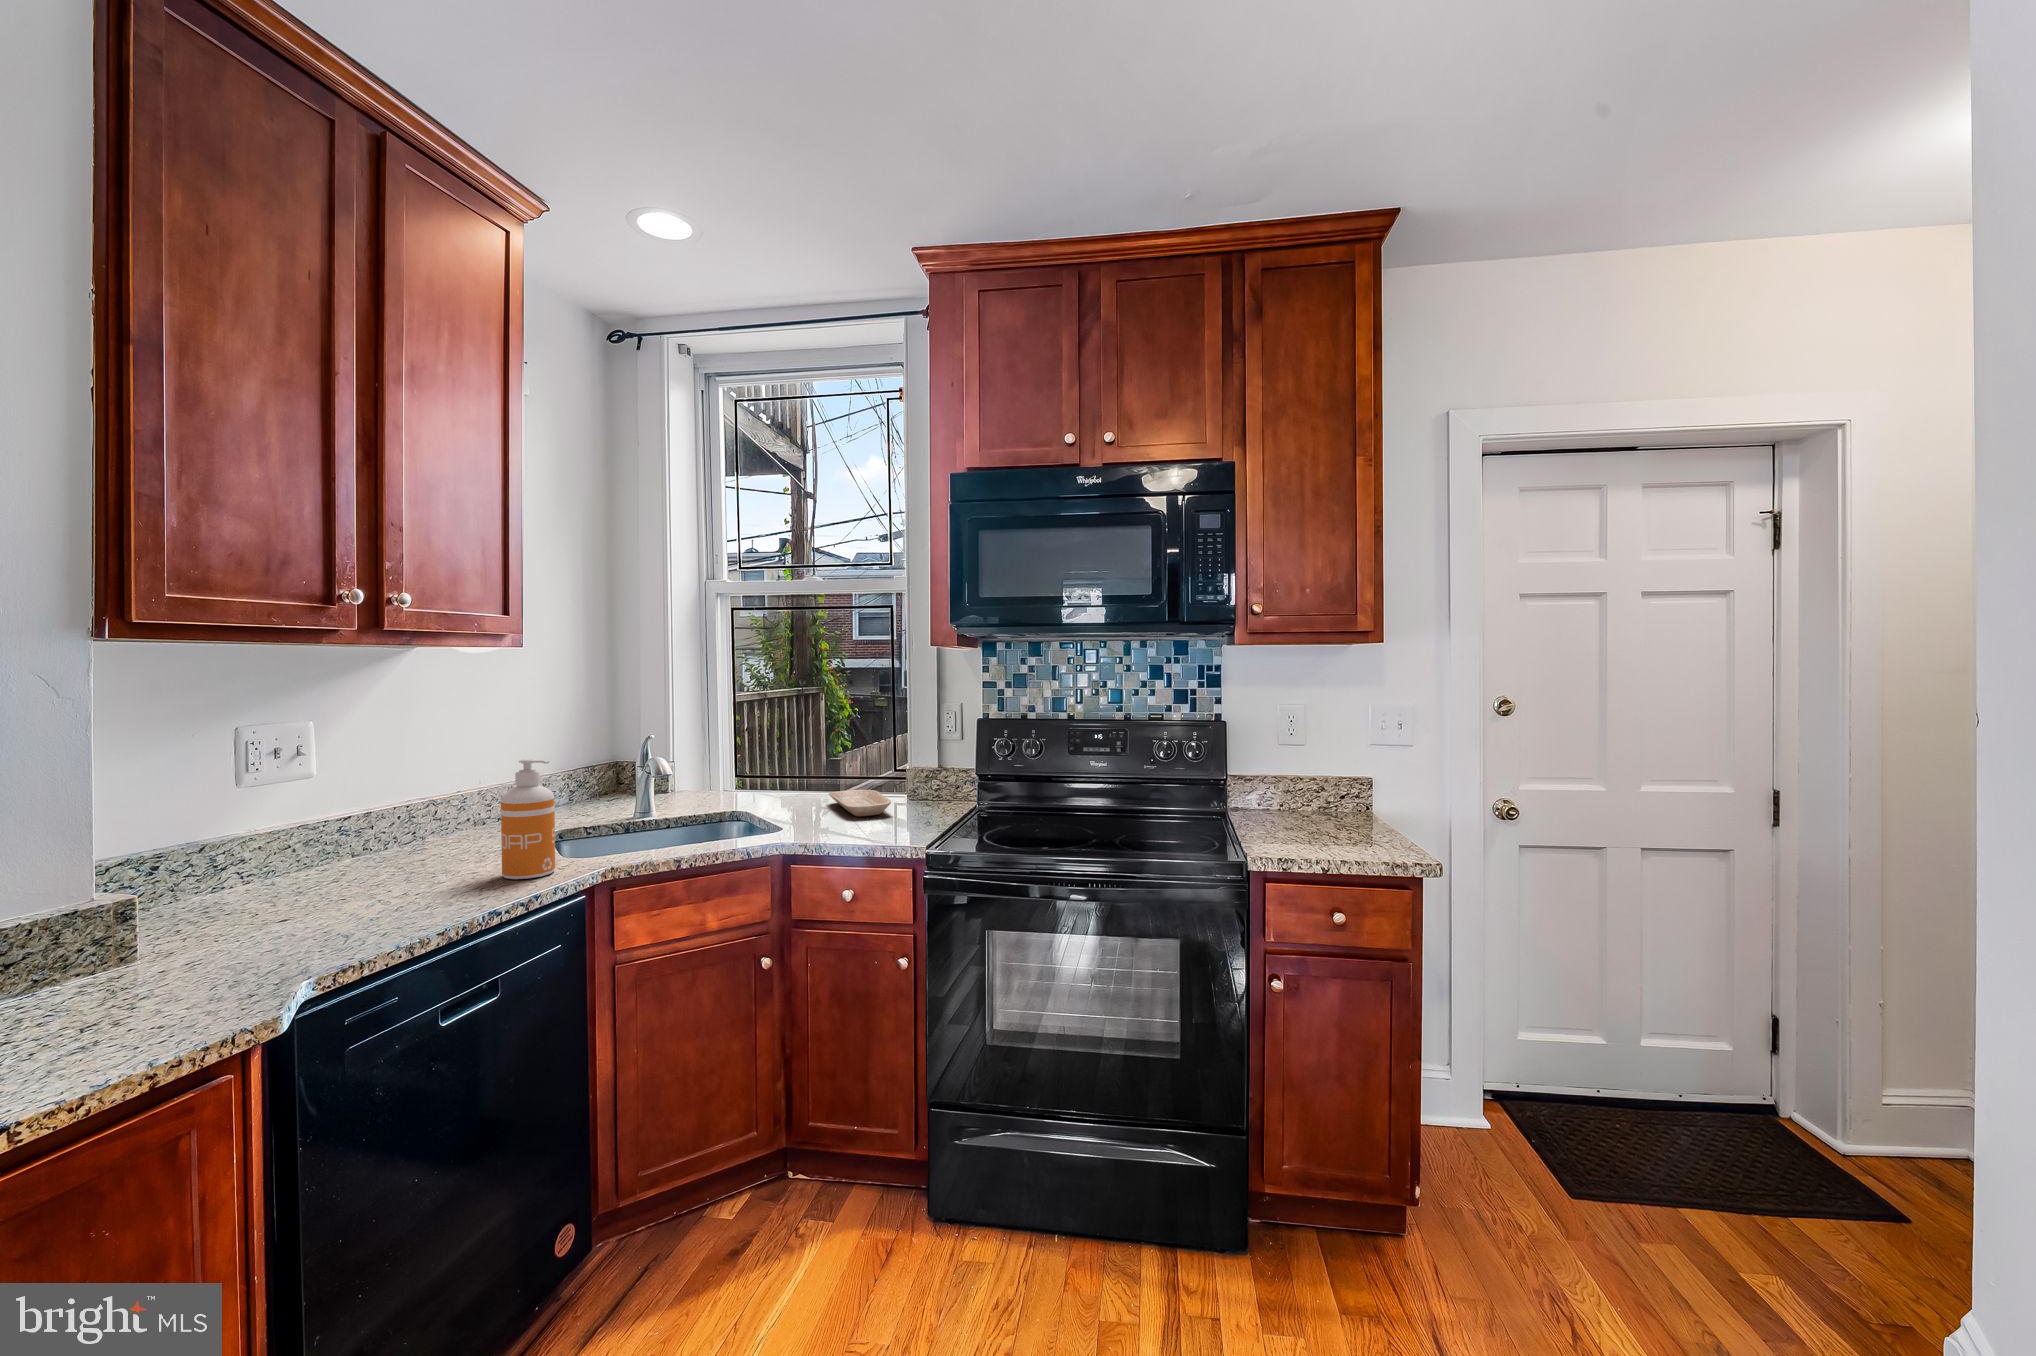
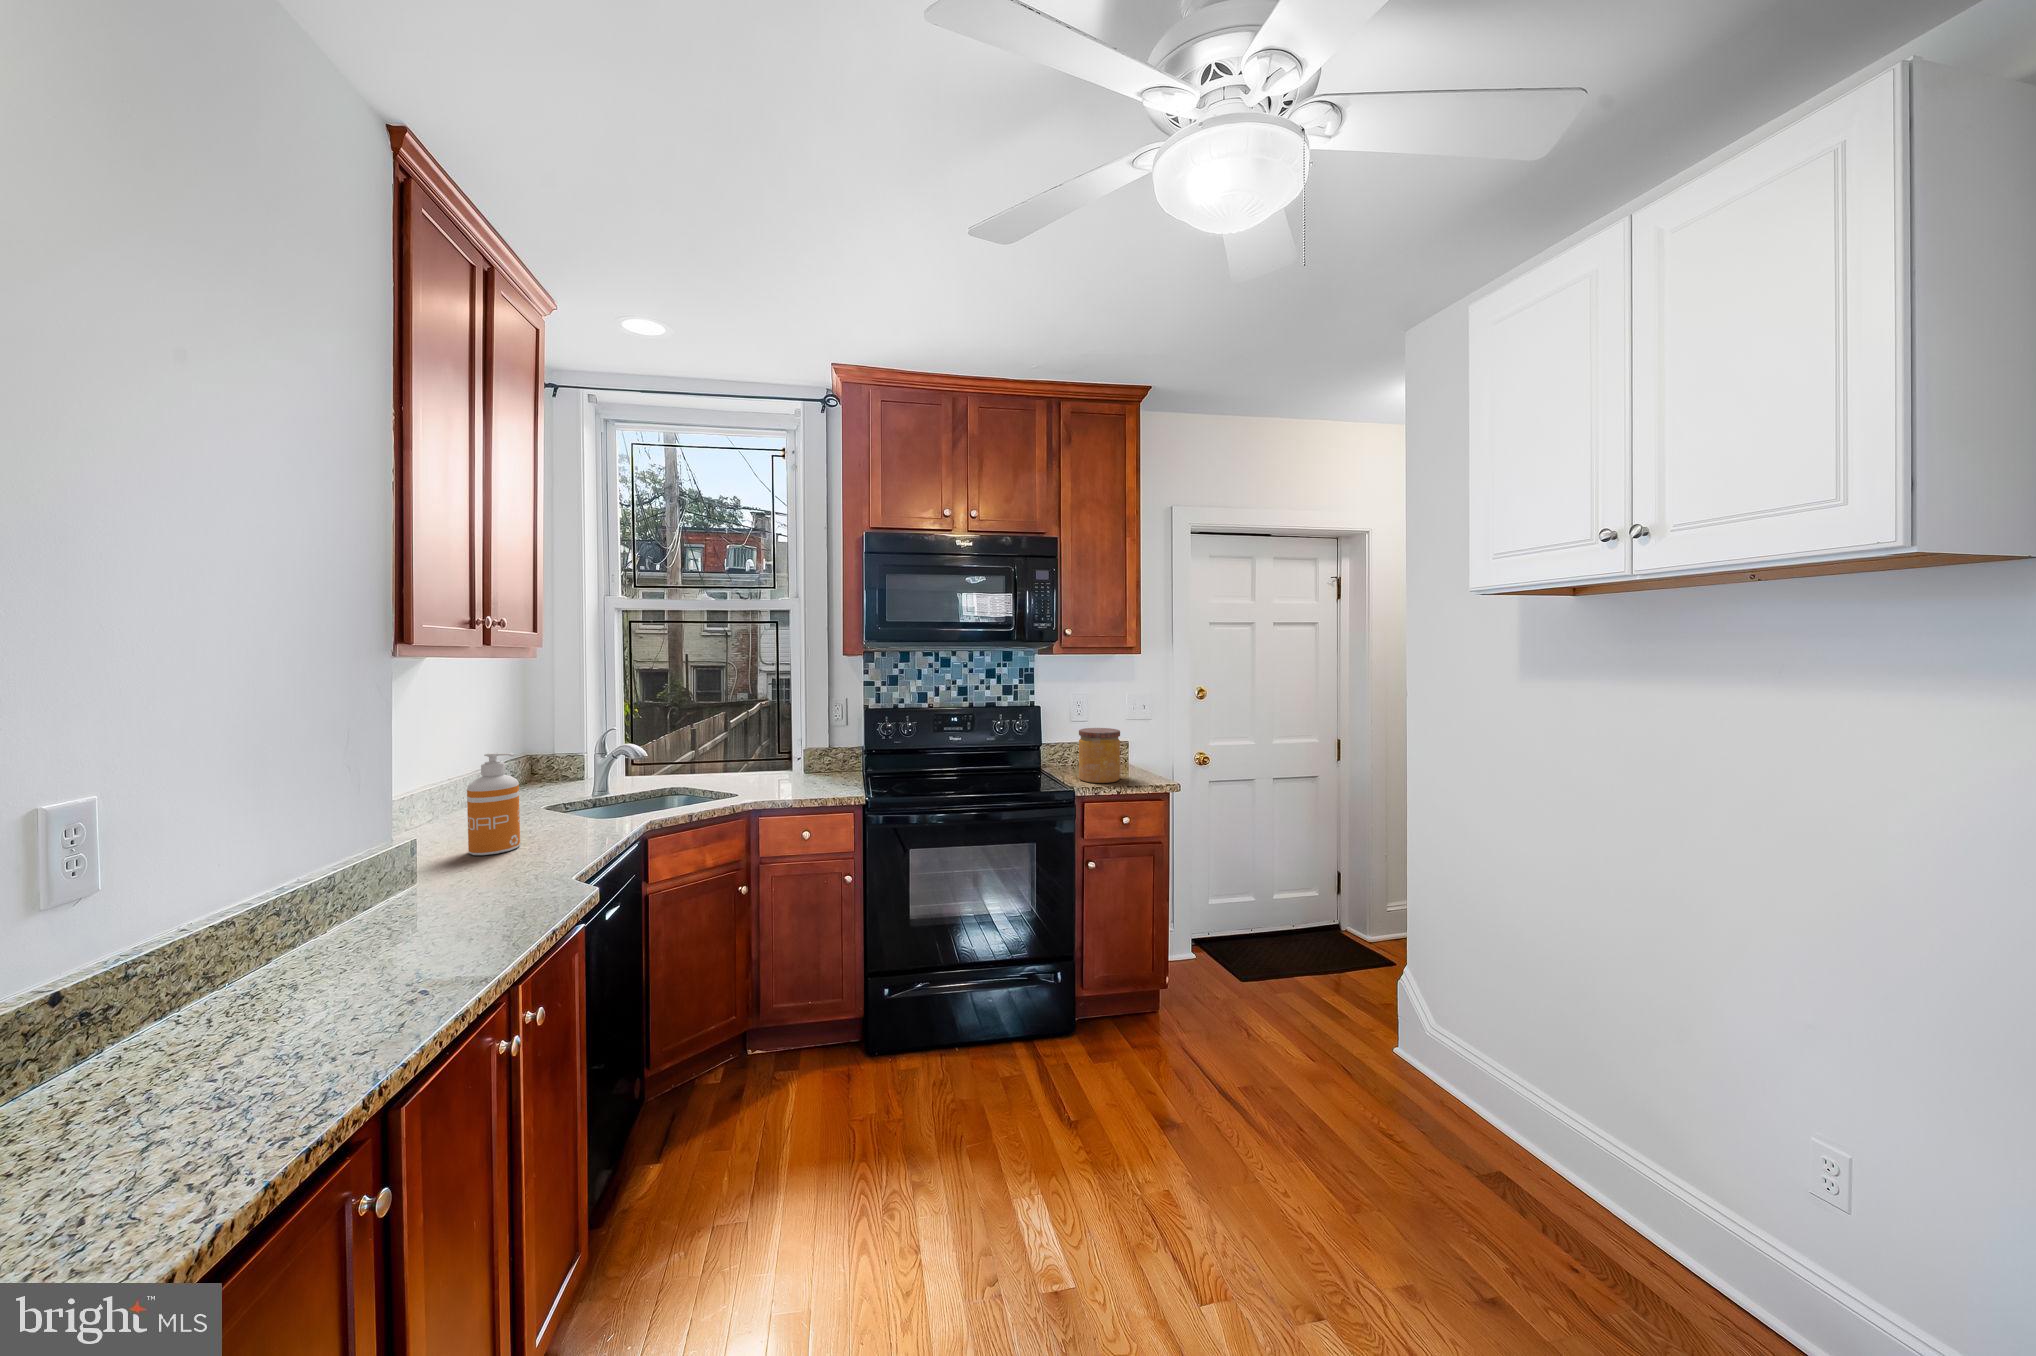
jar: none [1284,754,1351,839] -> present [1079,728,1120,783]
tray: present [829,789,891,816] -> none [744,763,799,784]

